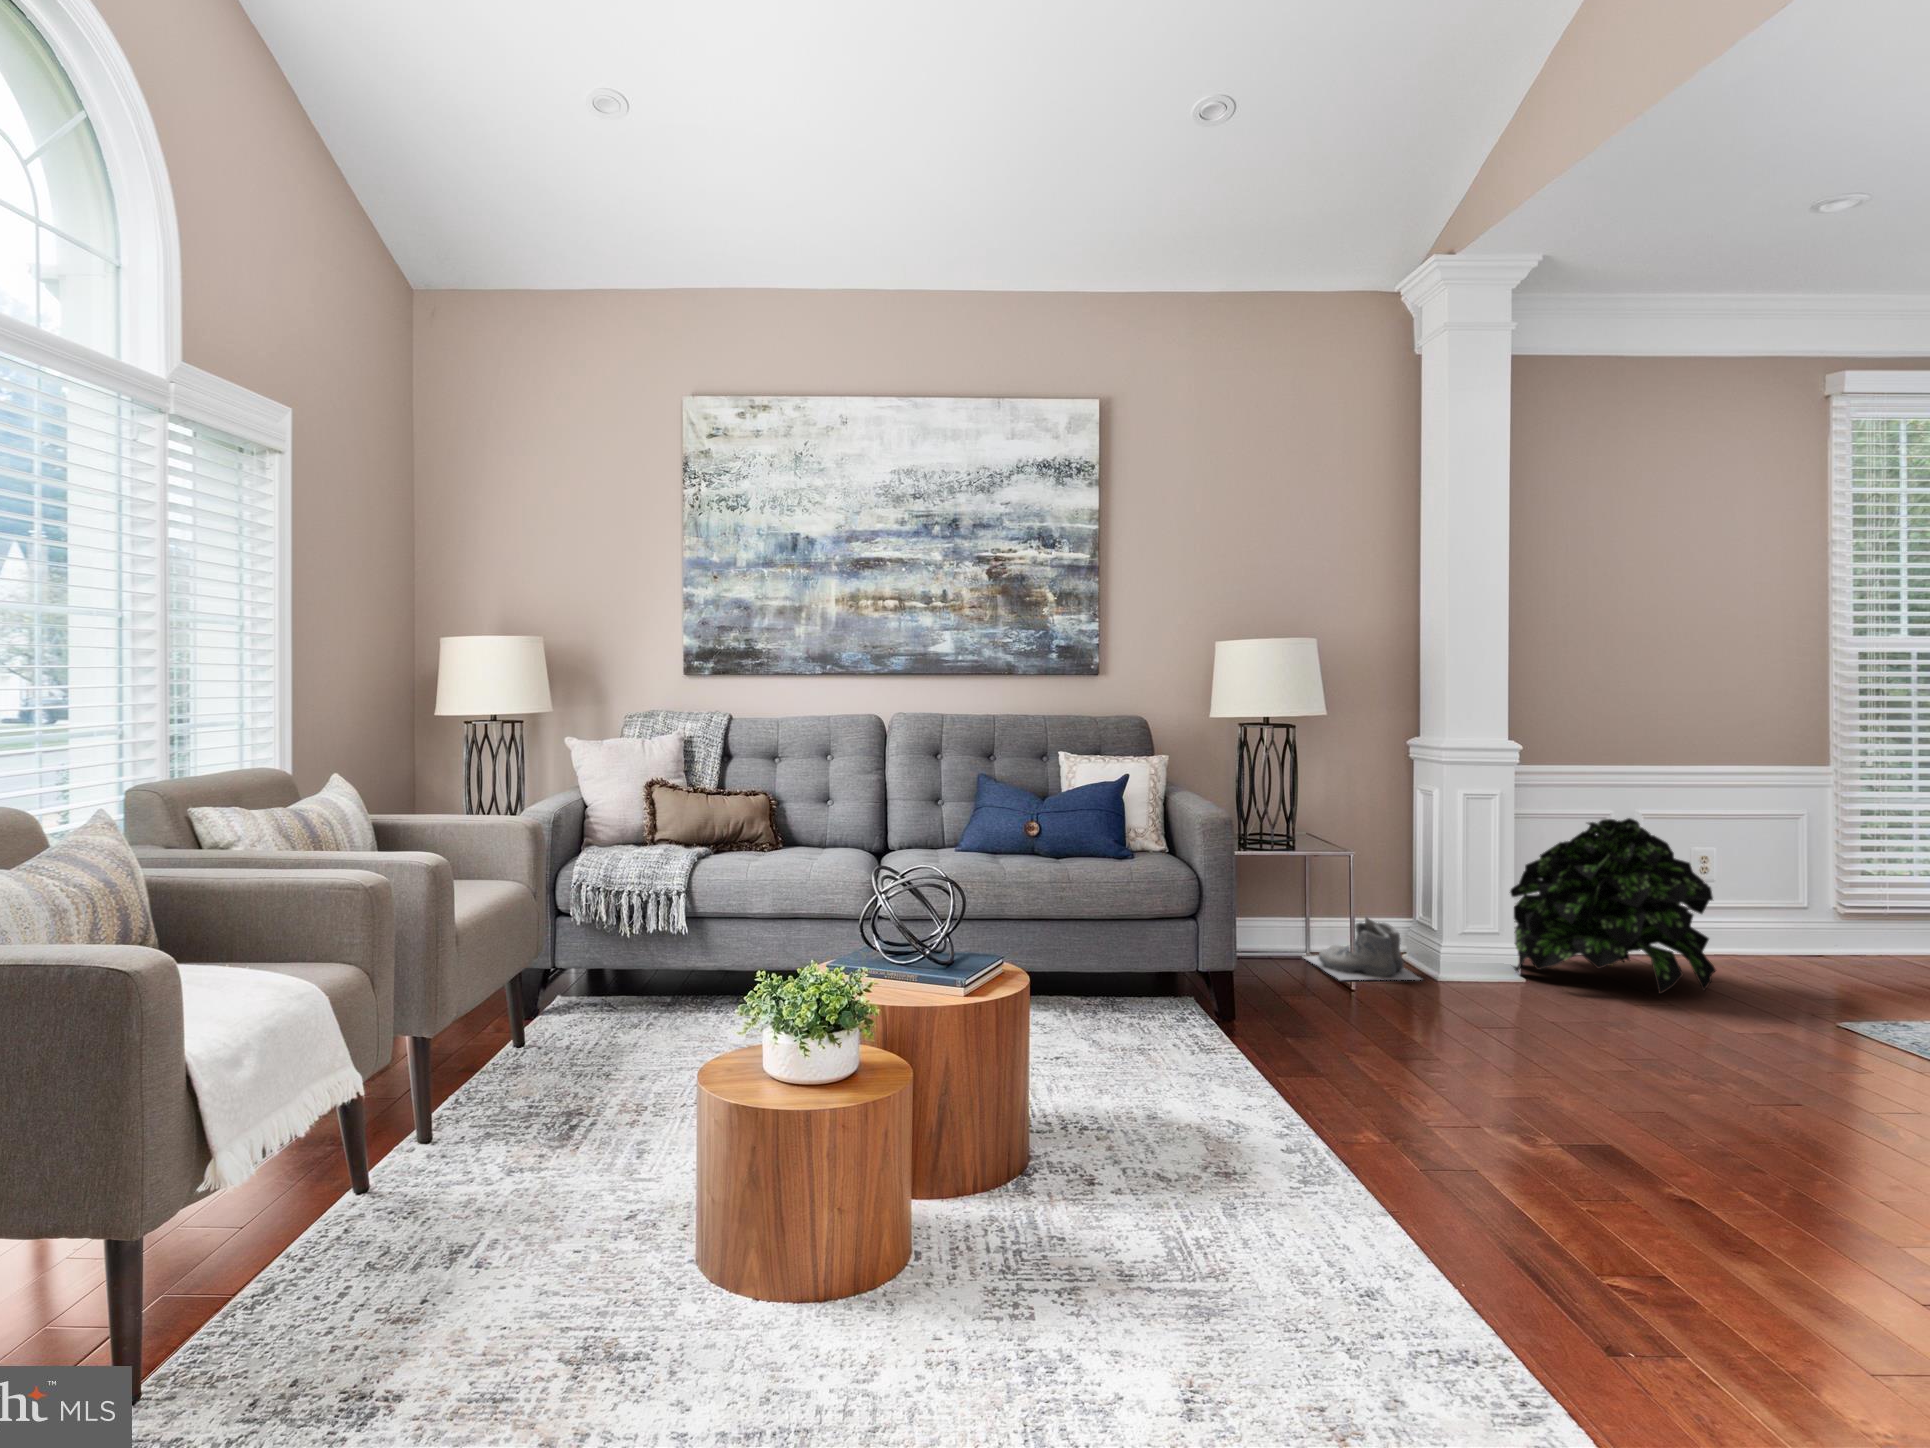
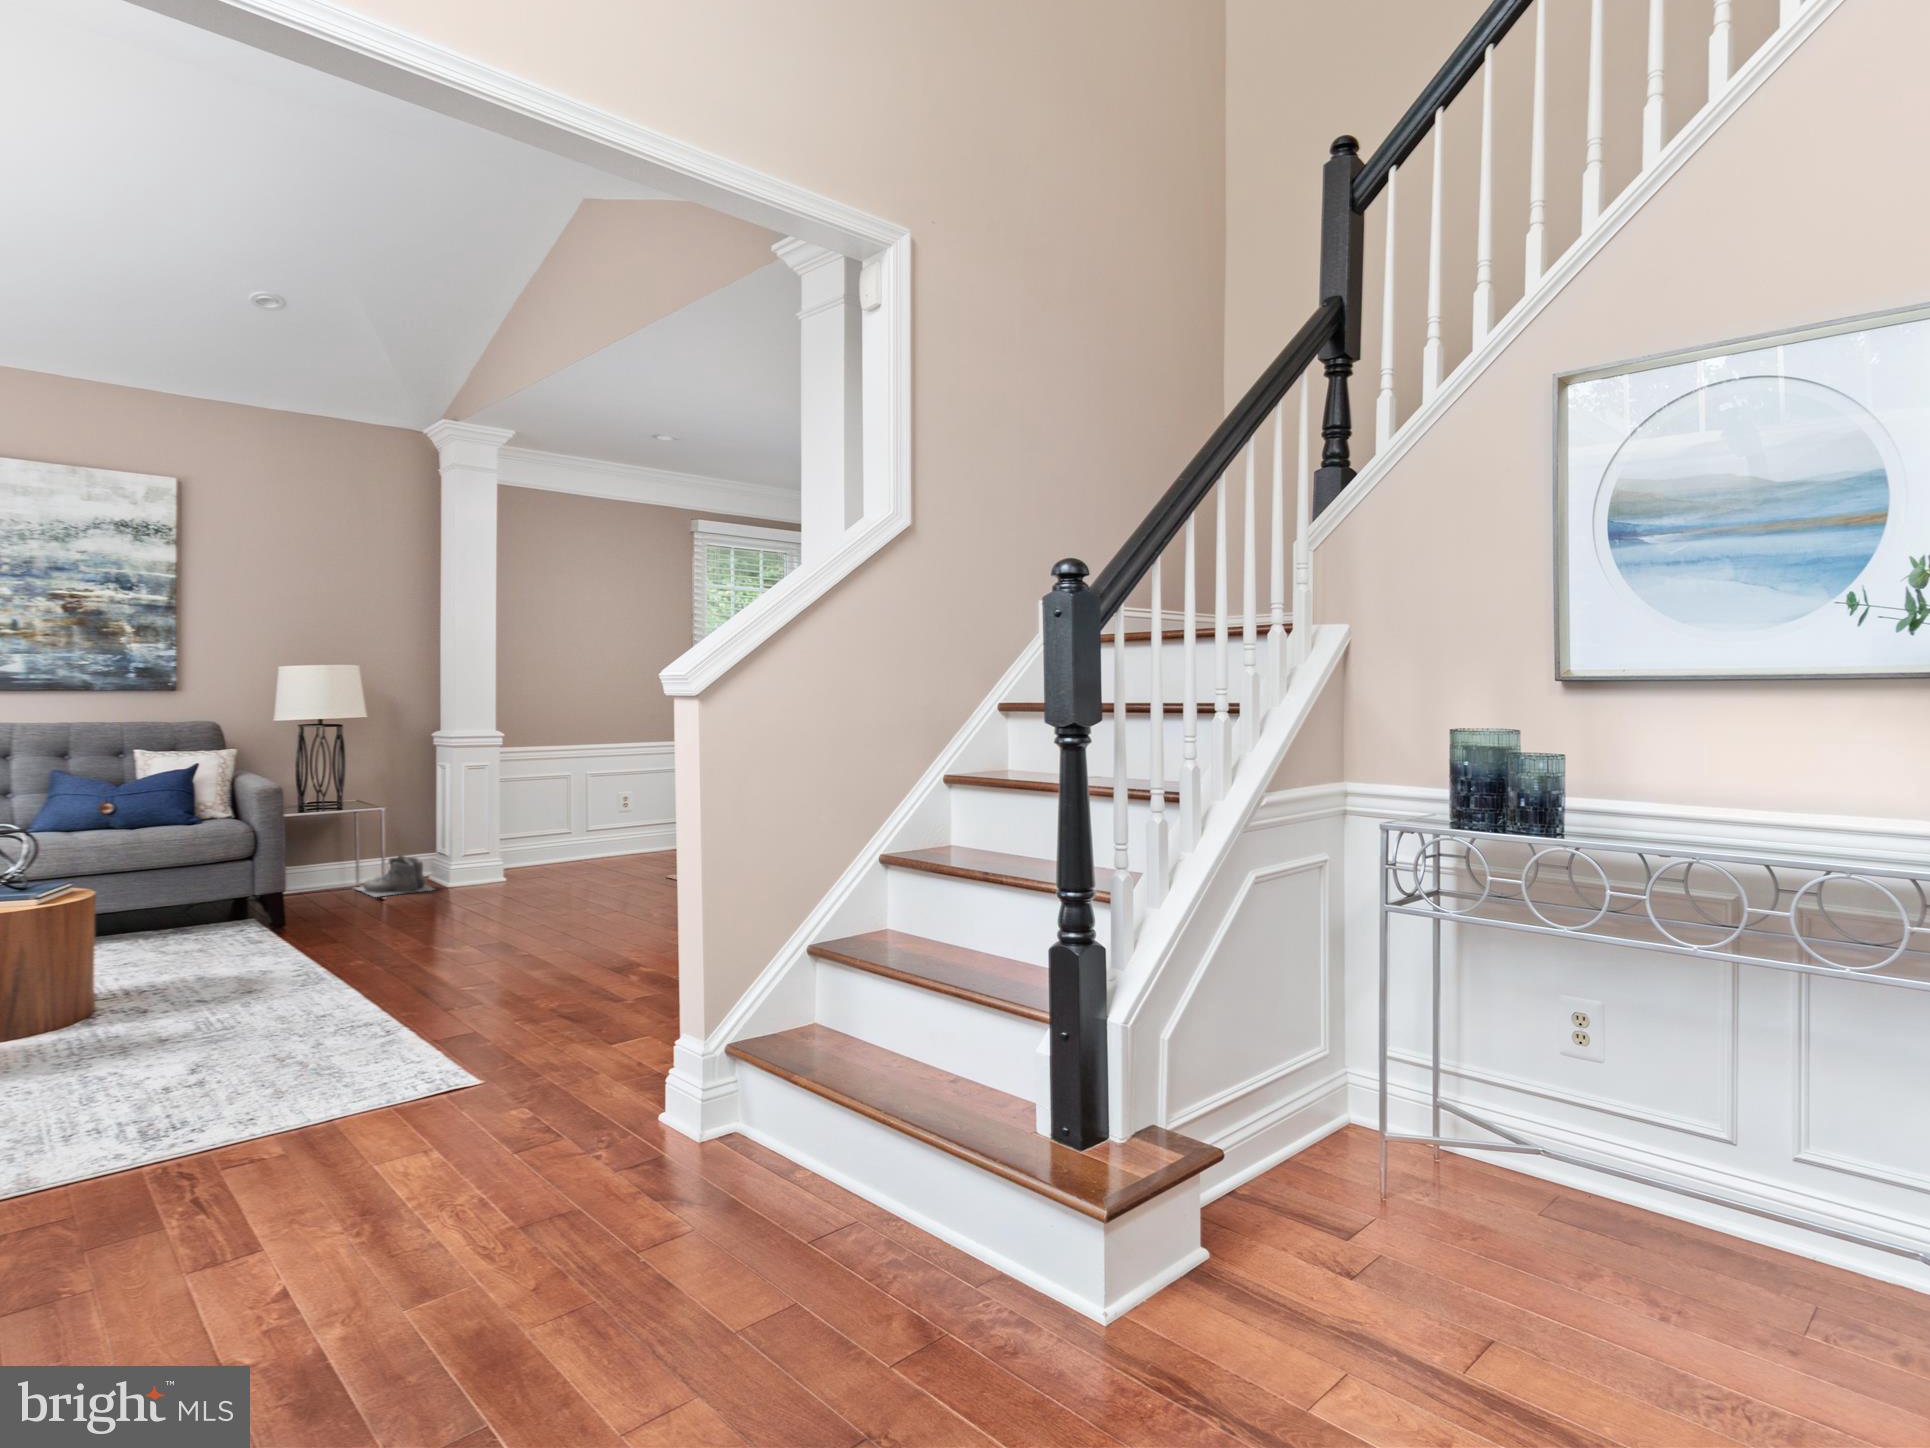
potted plant: present [1510,818,1716,994] -> none [499,776,621,879]

